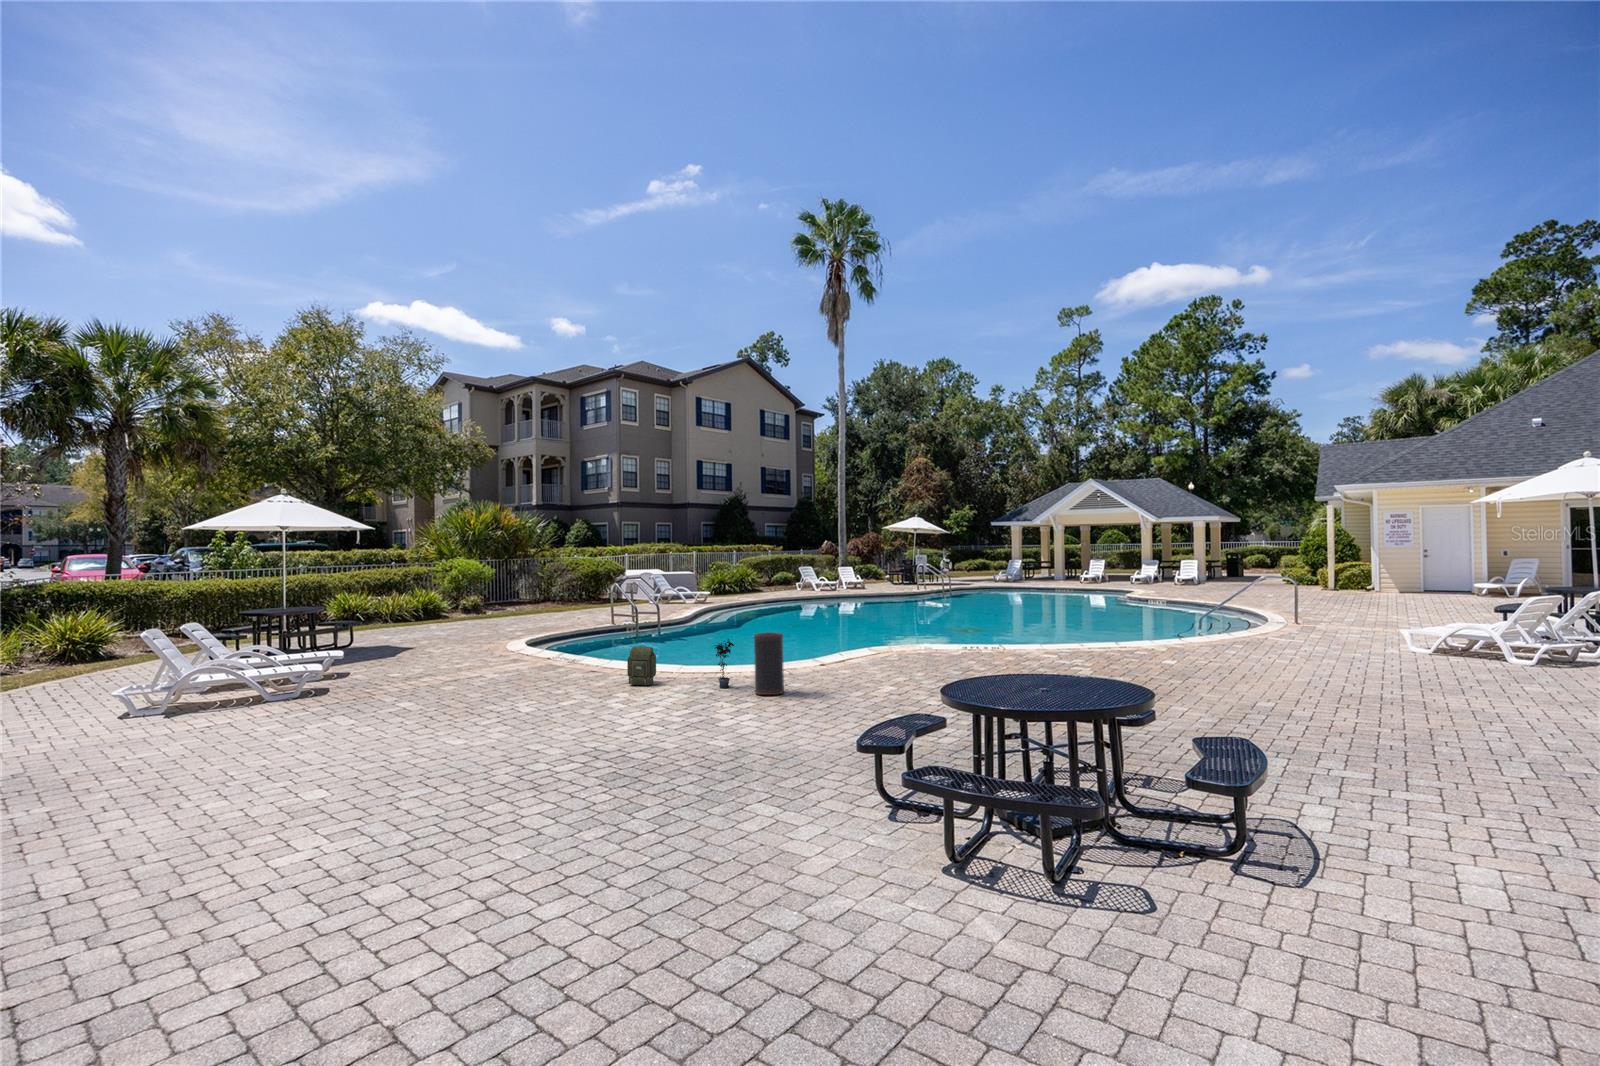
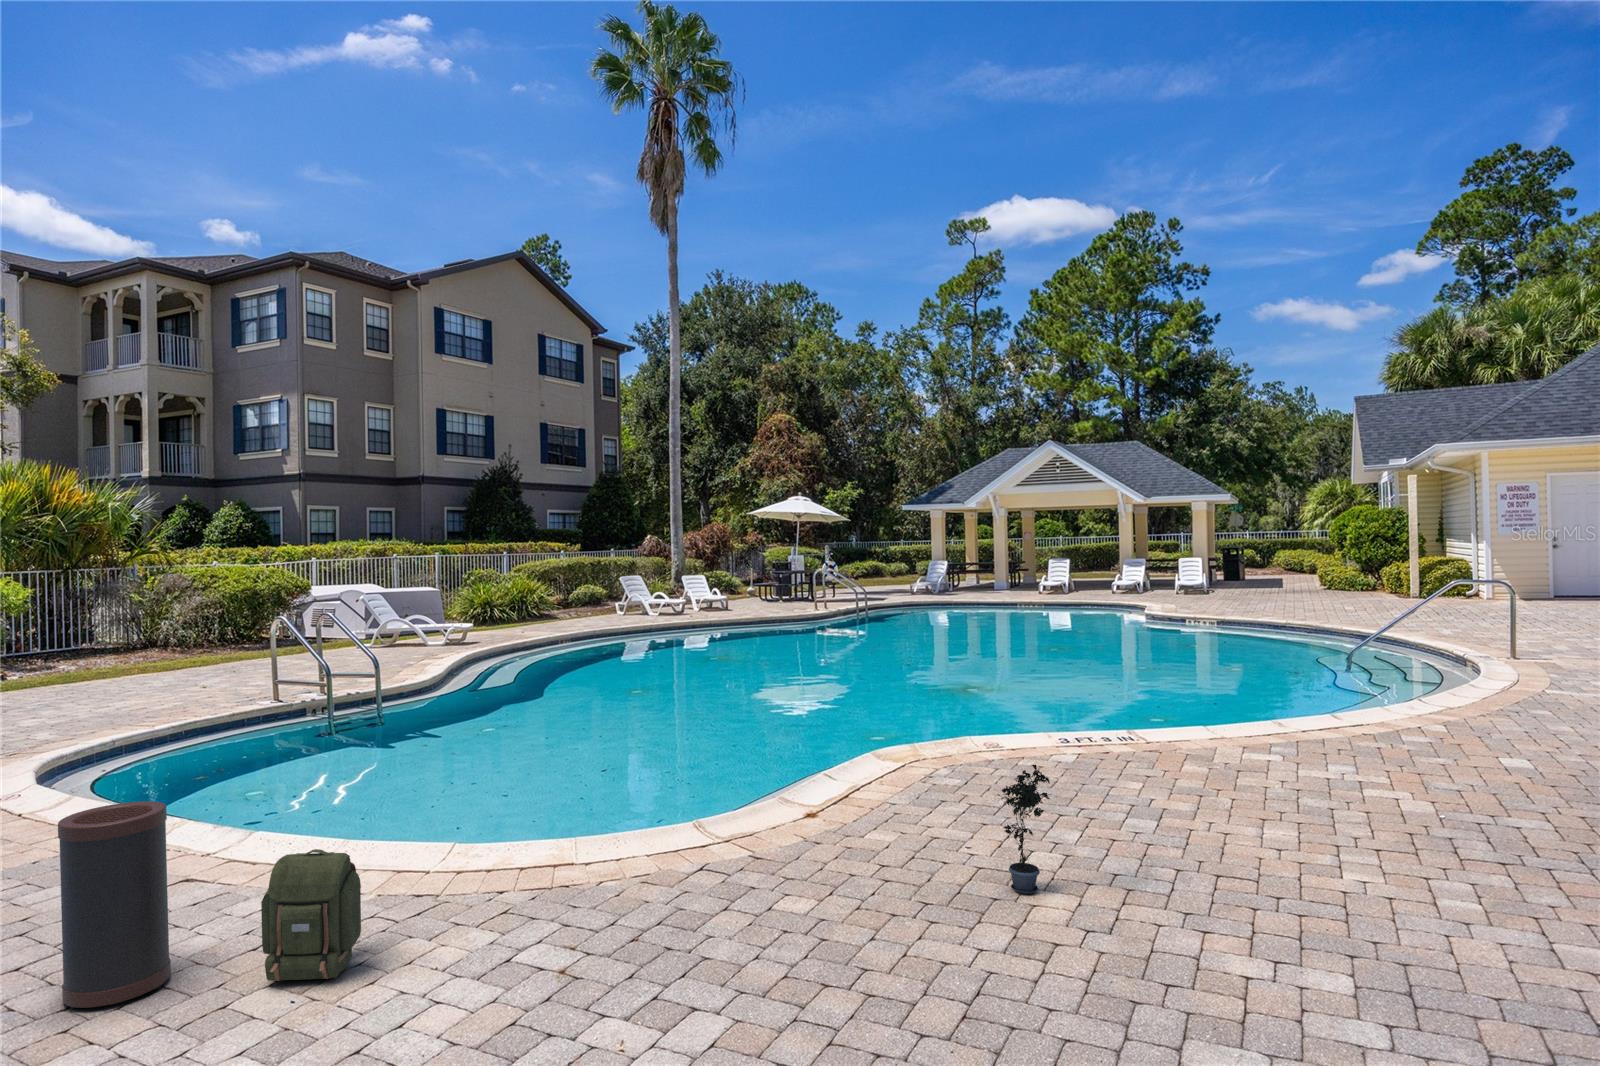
trash can: present [754,632,784,695] -> present [58,801,171,1009]
potted plant: present [715,639,734,688] -> present [998,764,1050,894]

